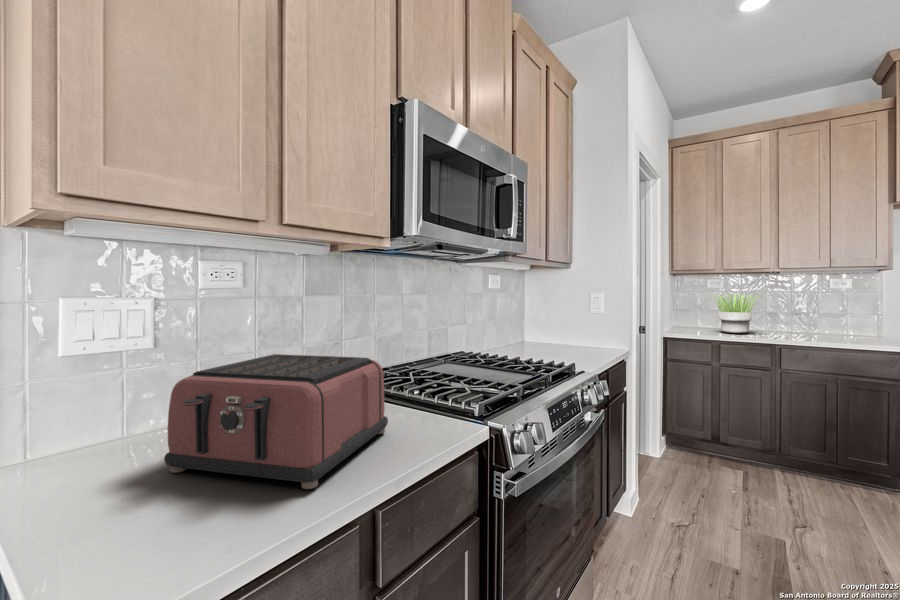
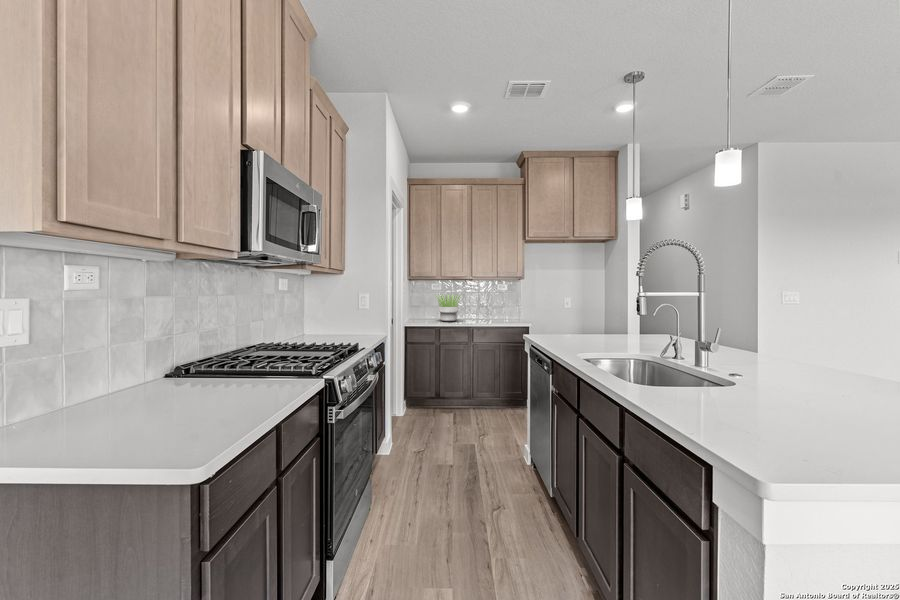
toaster: present [164,354,388,489] -> none [107,338,258,426]

